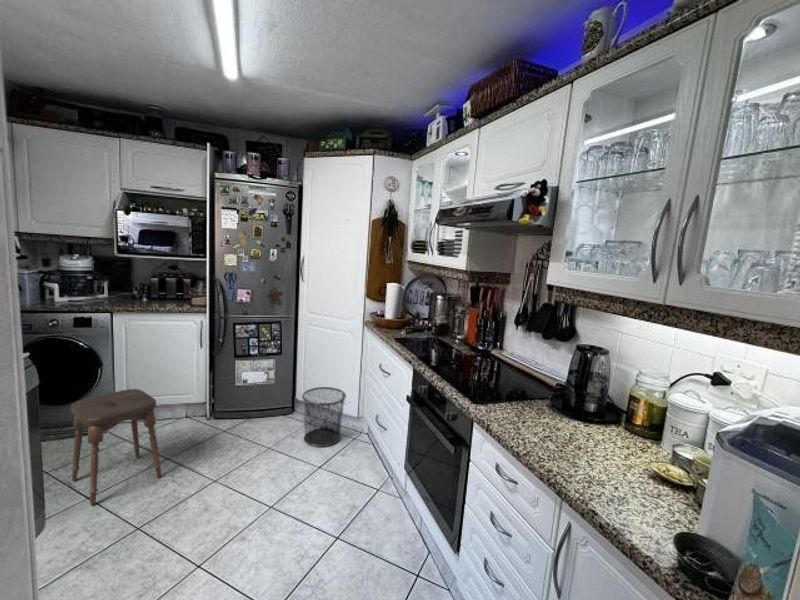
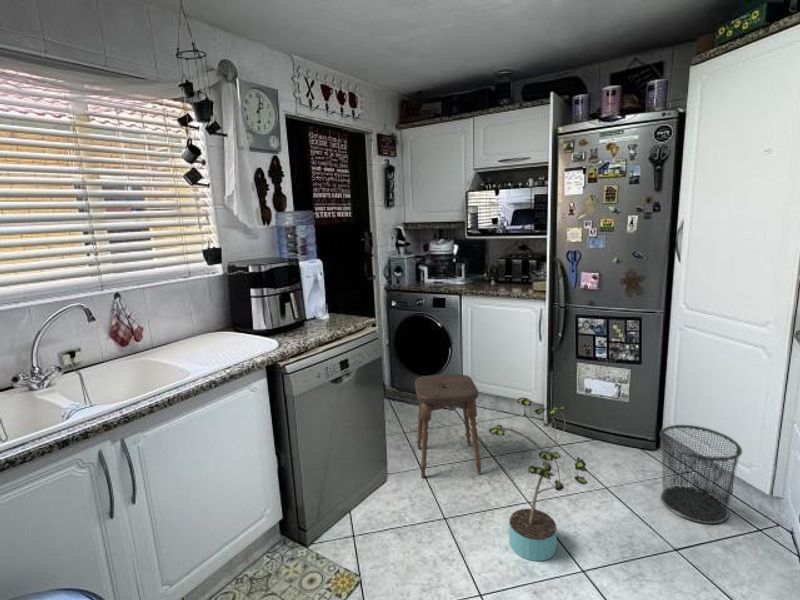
potted plant: none [192,391,274,522] -> present [489,398,588,561]

